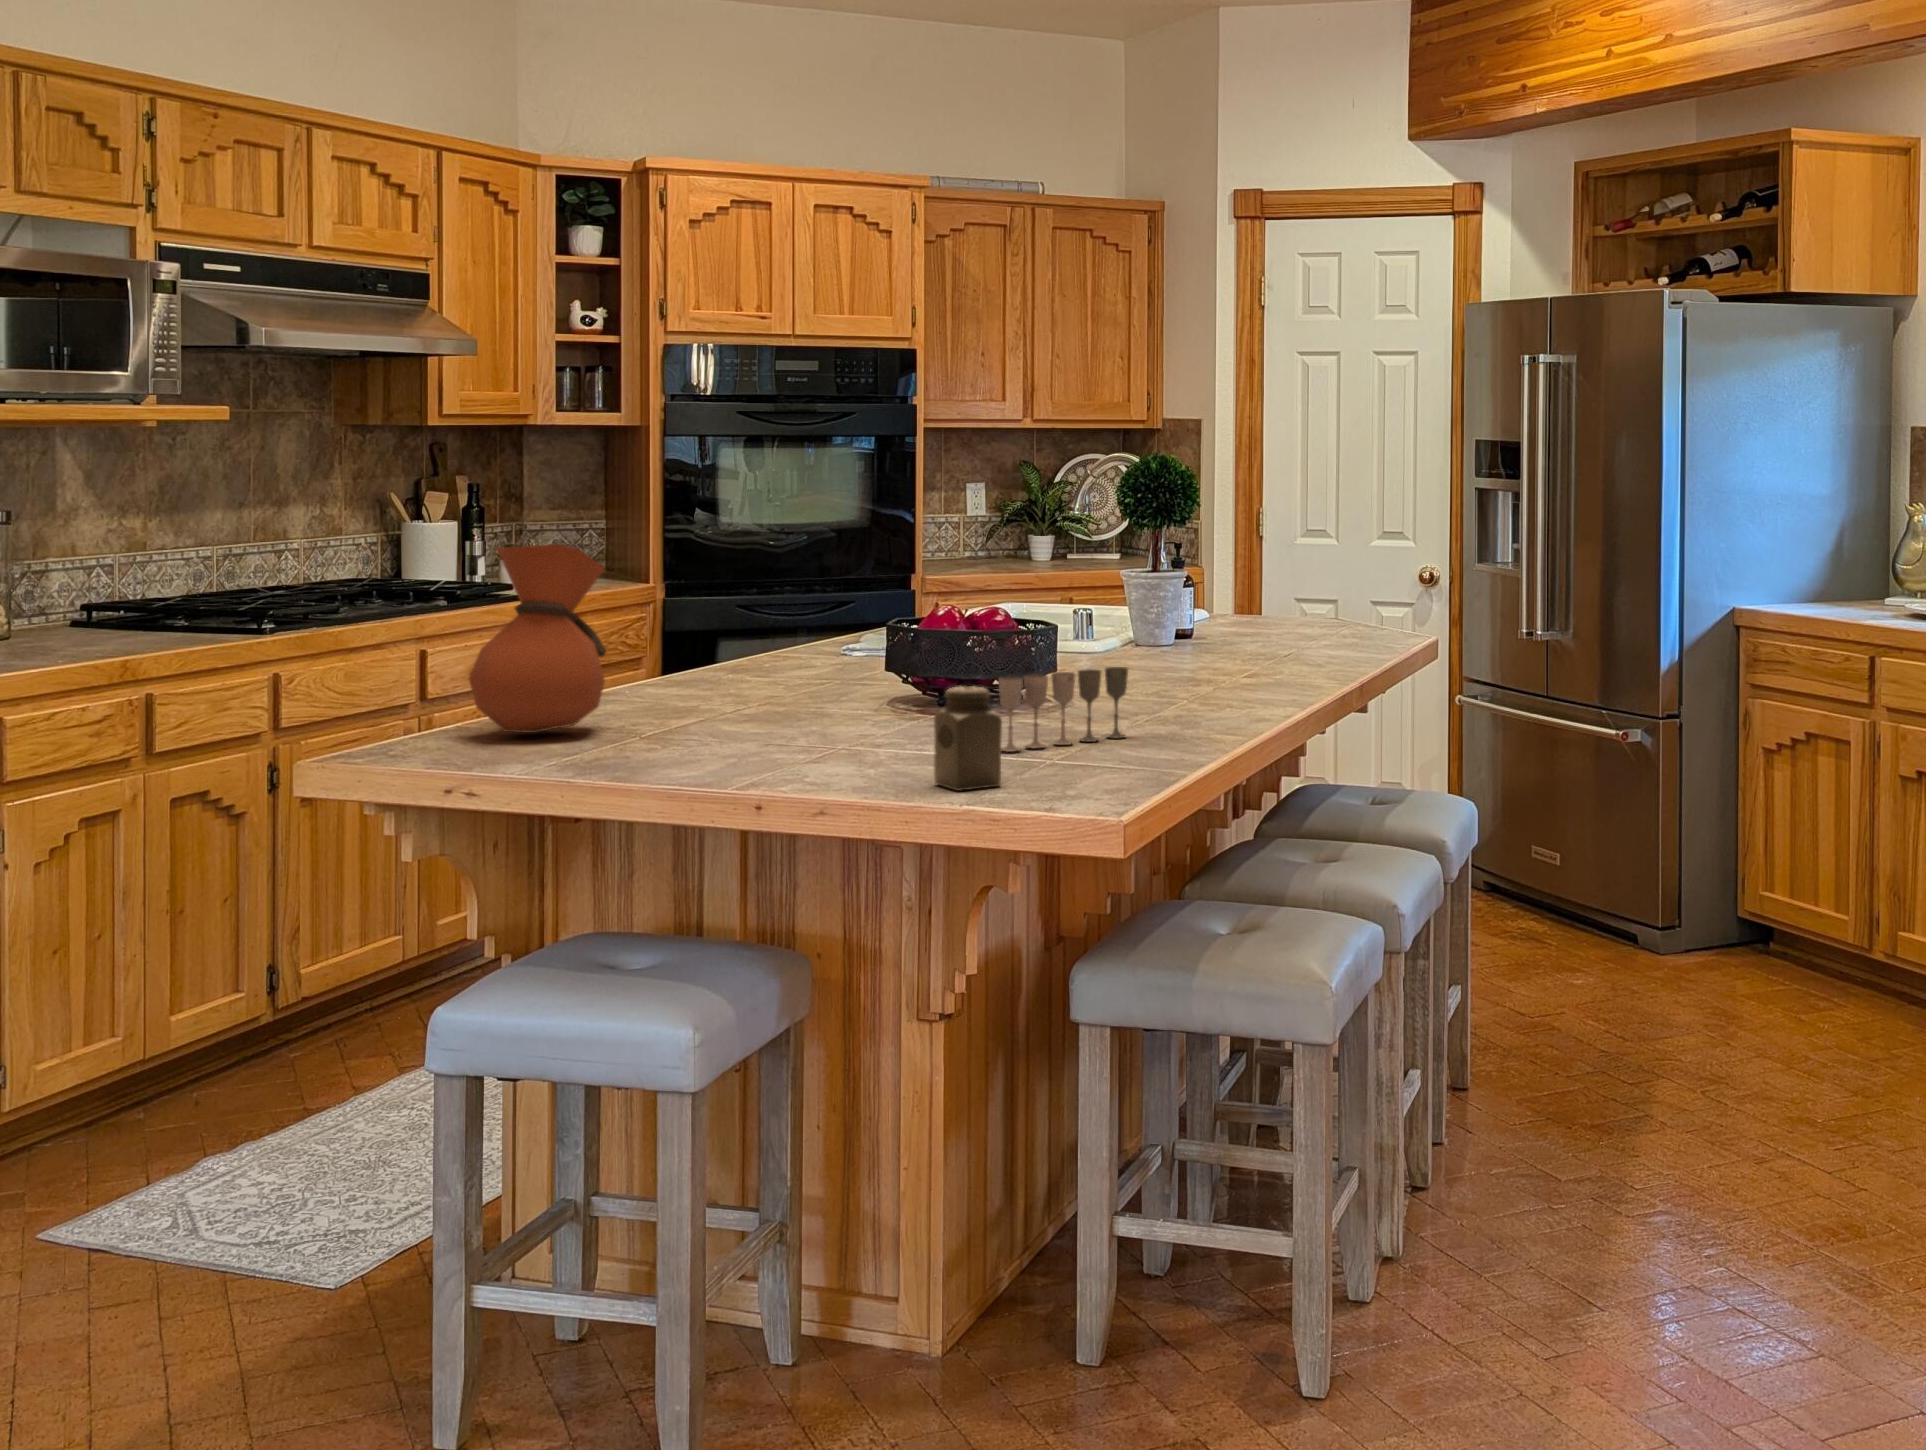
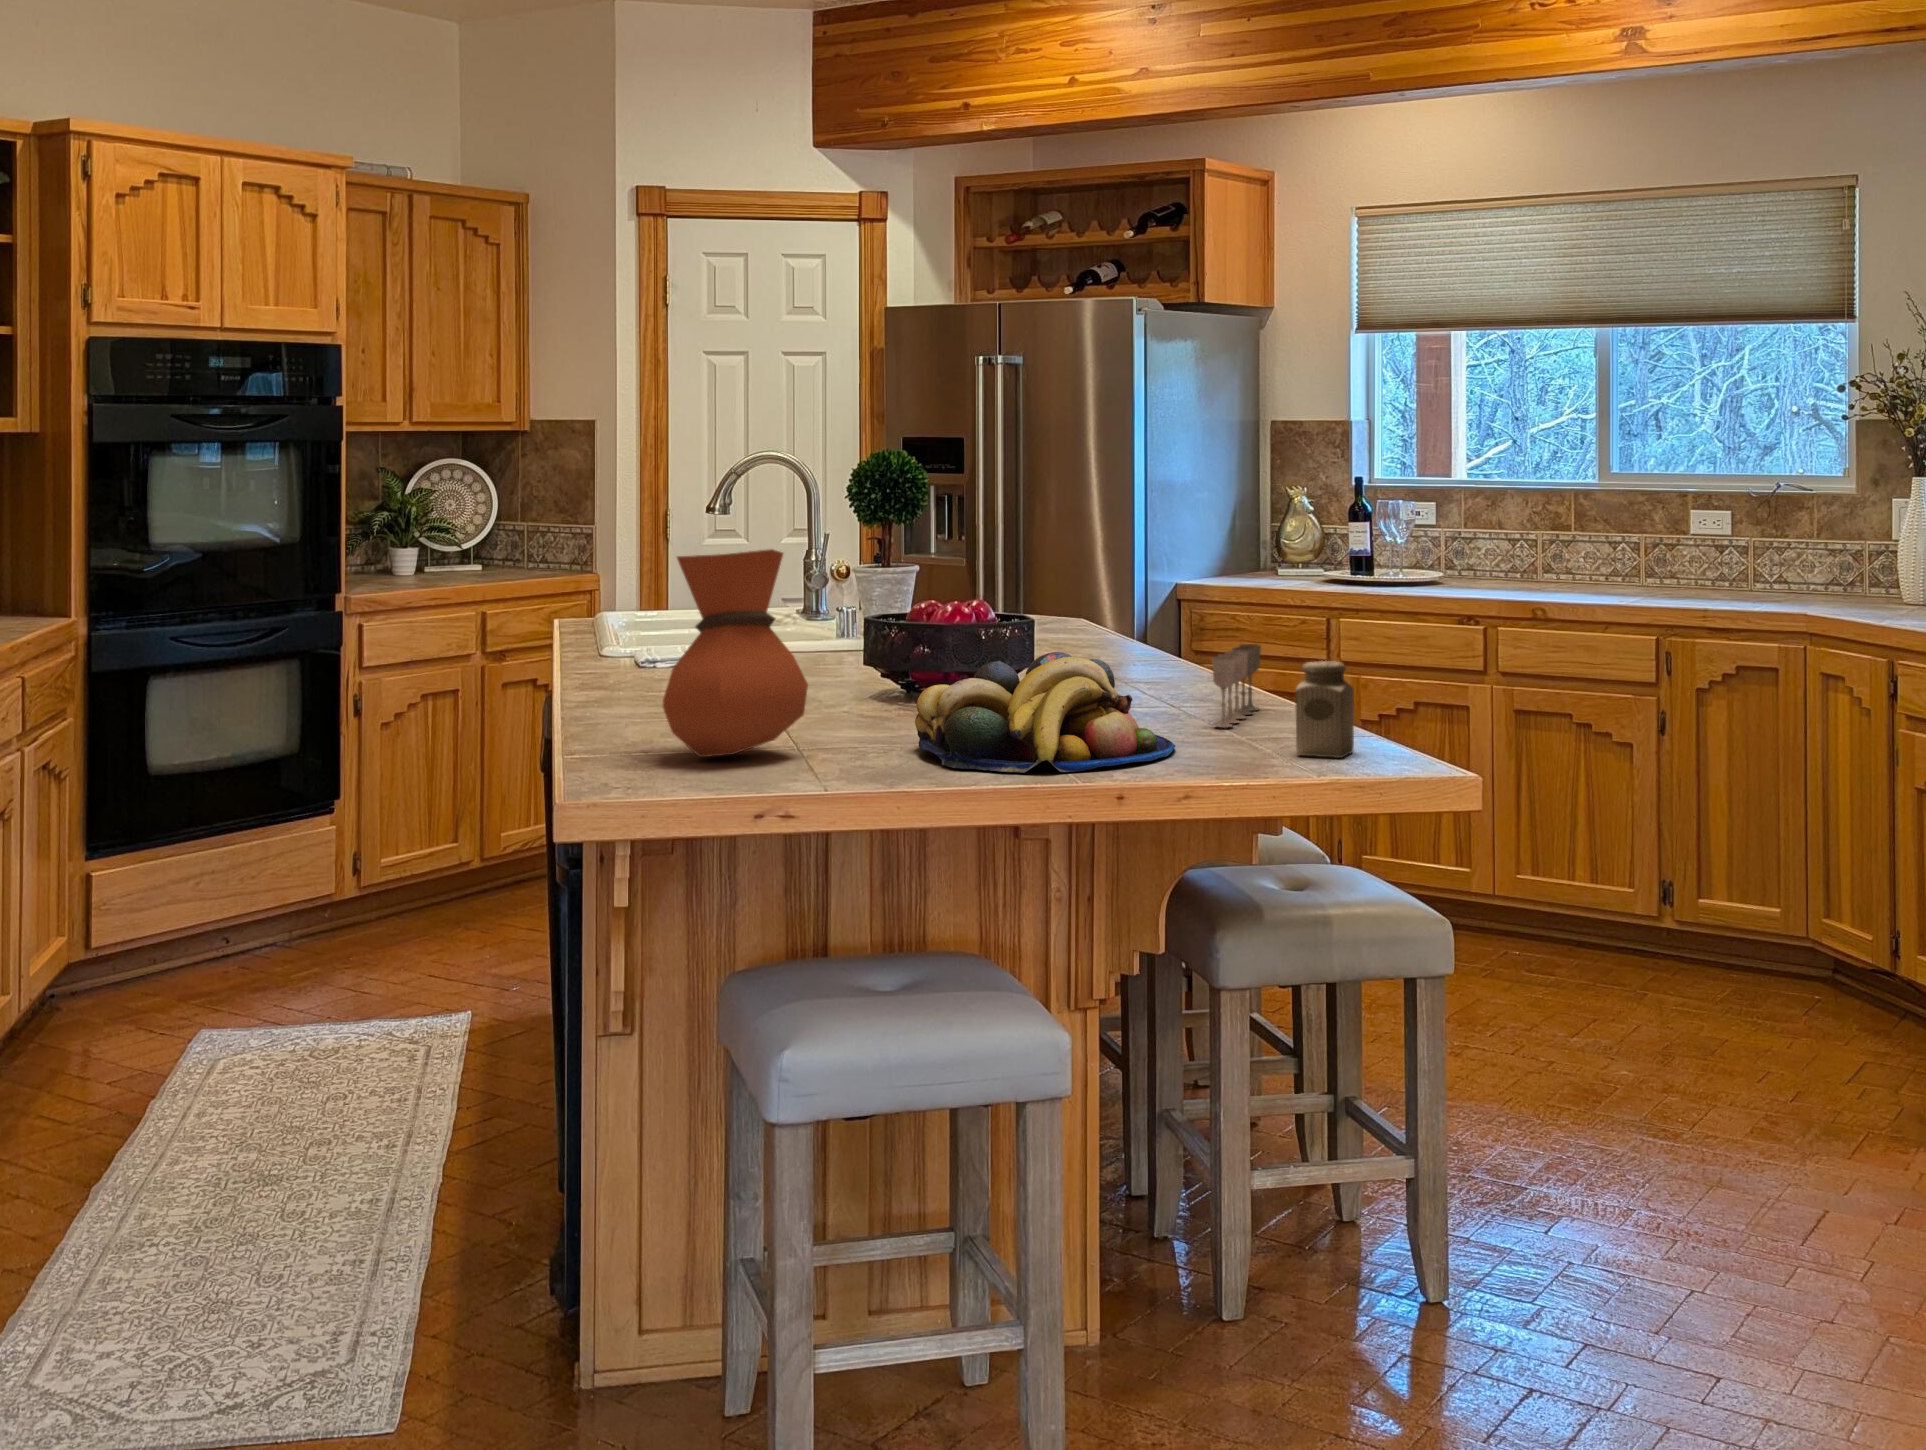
fruit bowl: none [628,660,902,776] -> present [915,652,1175,773]

